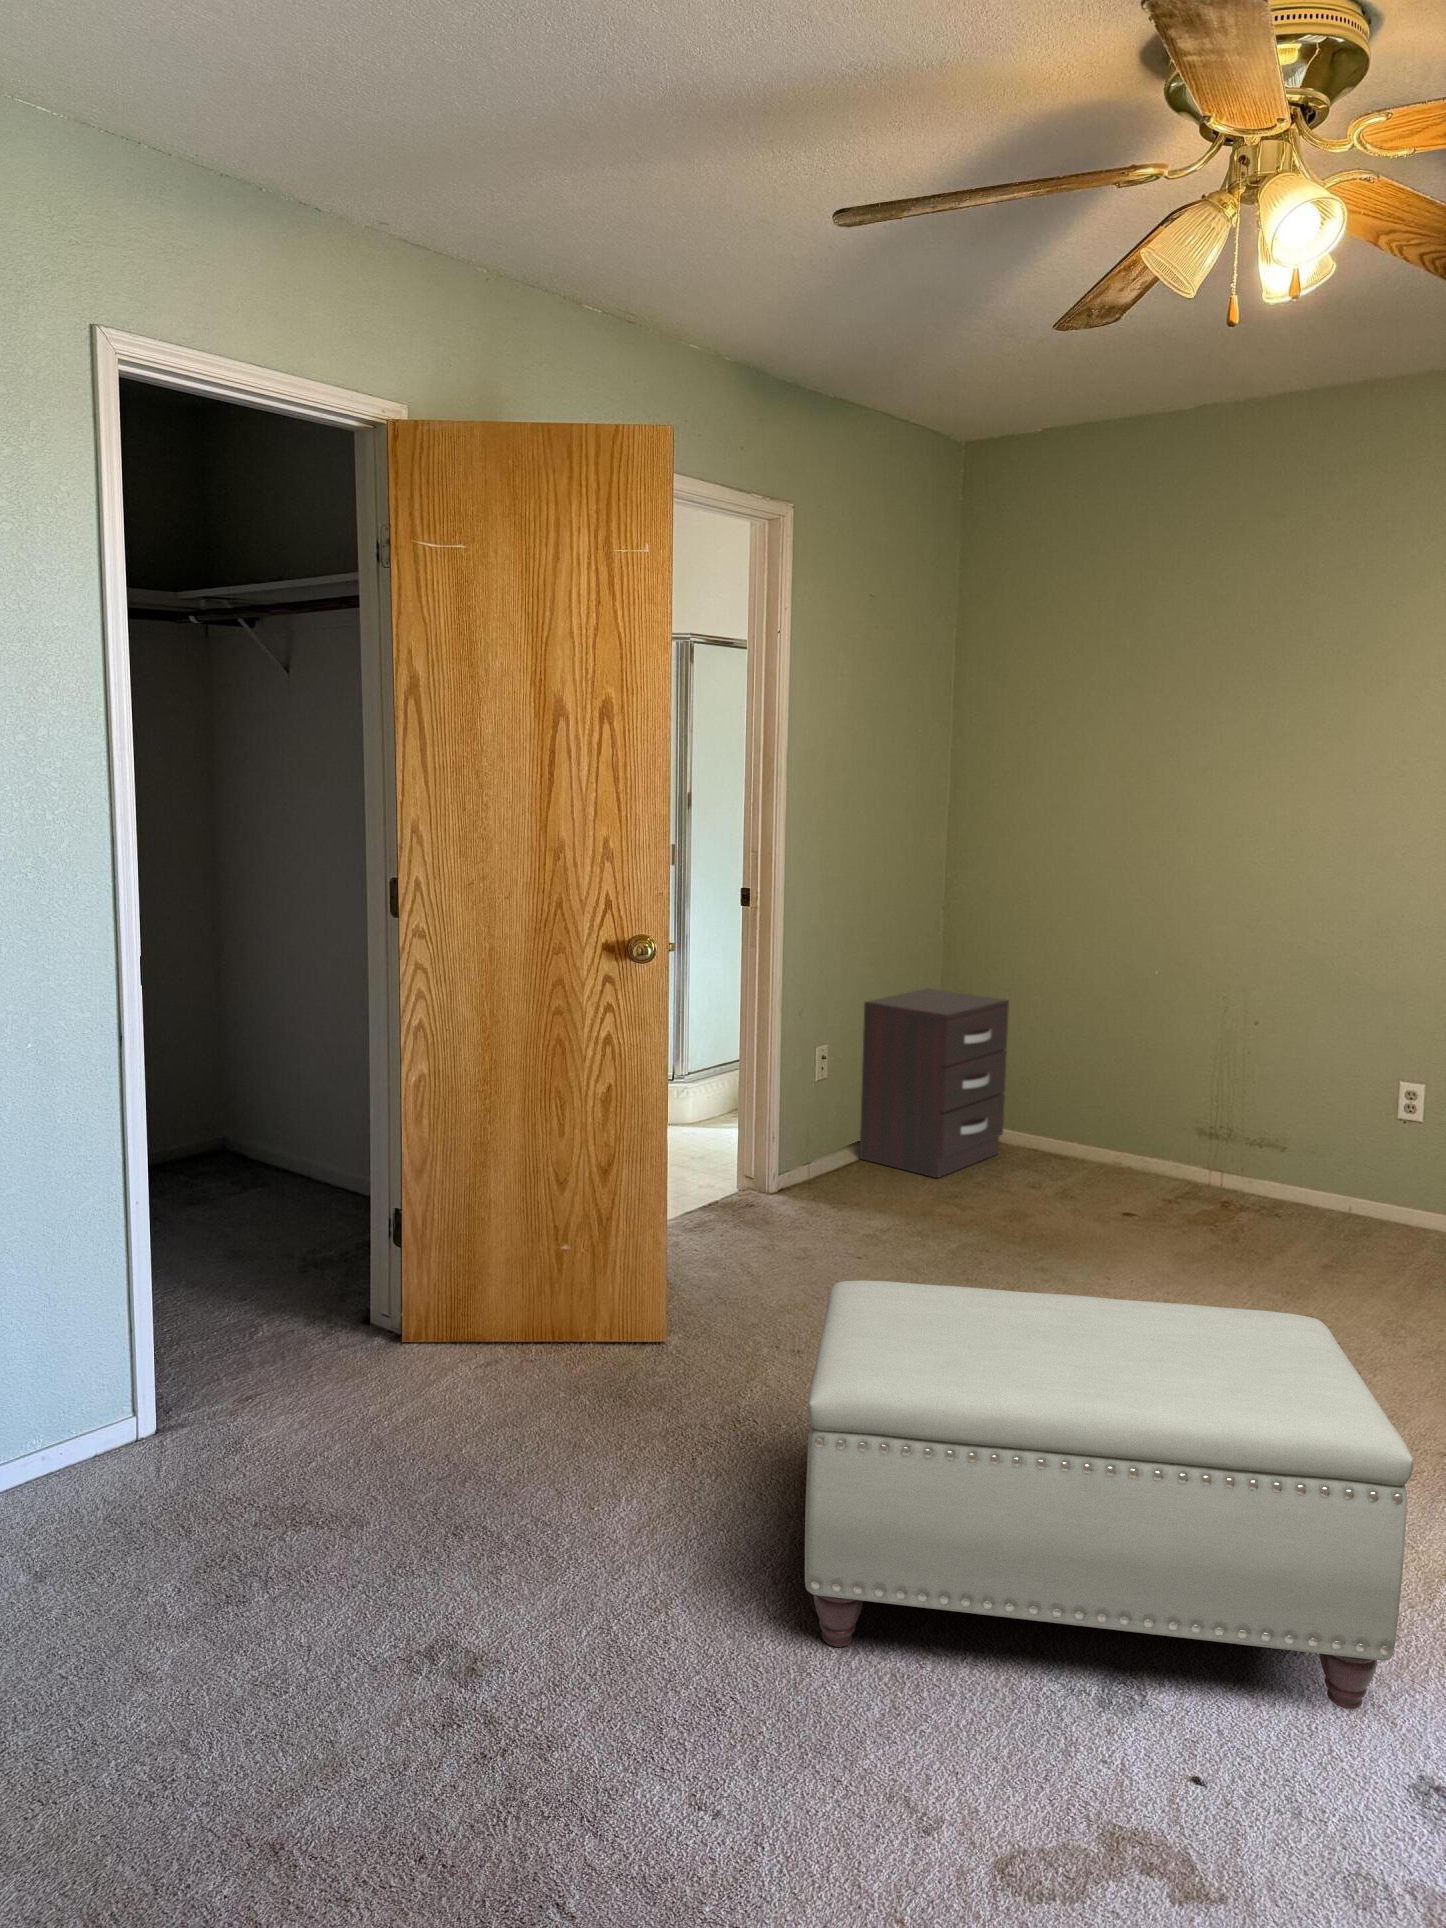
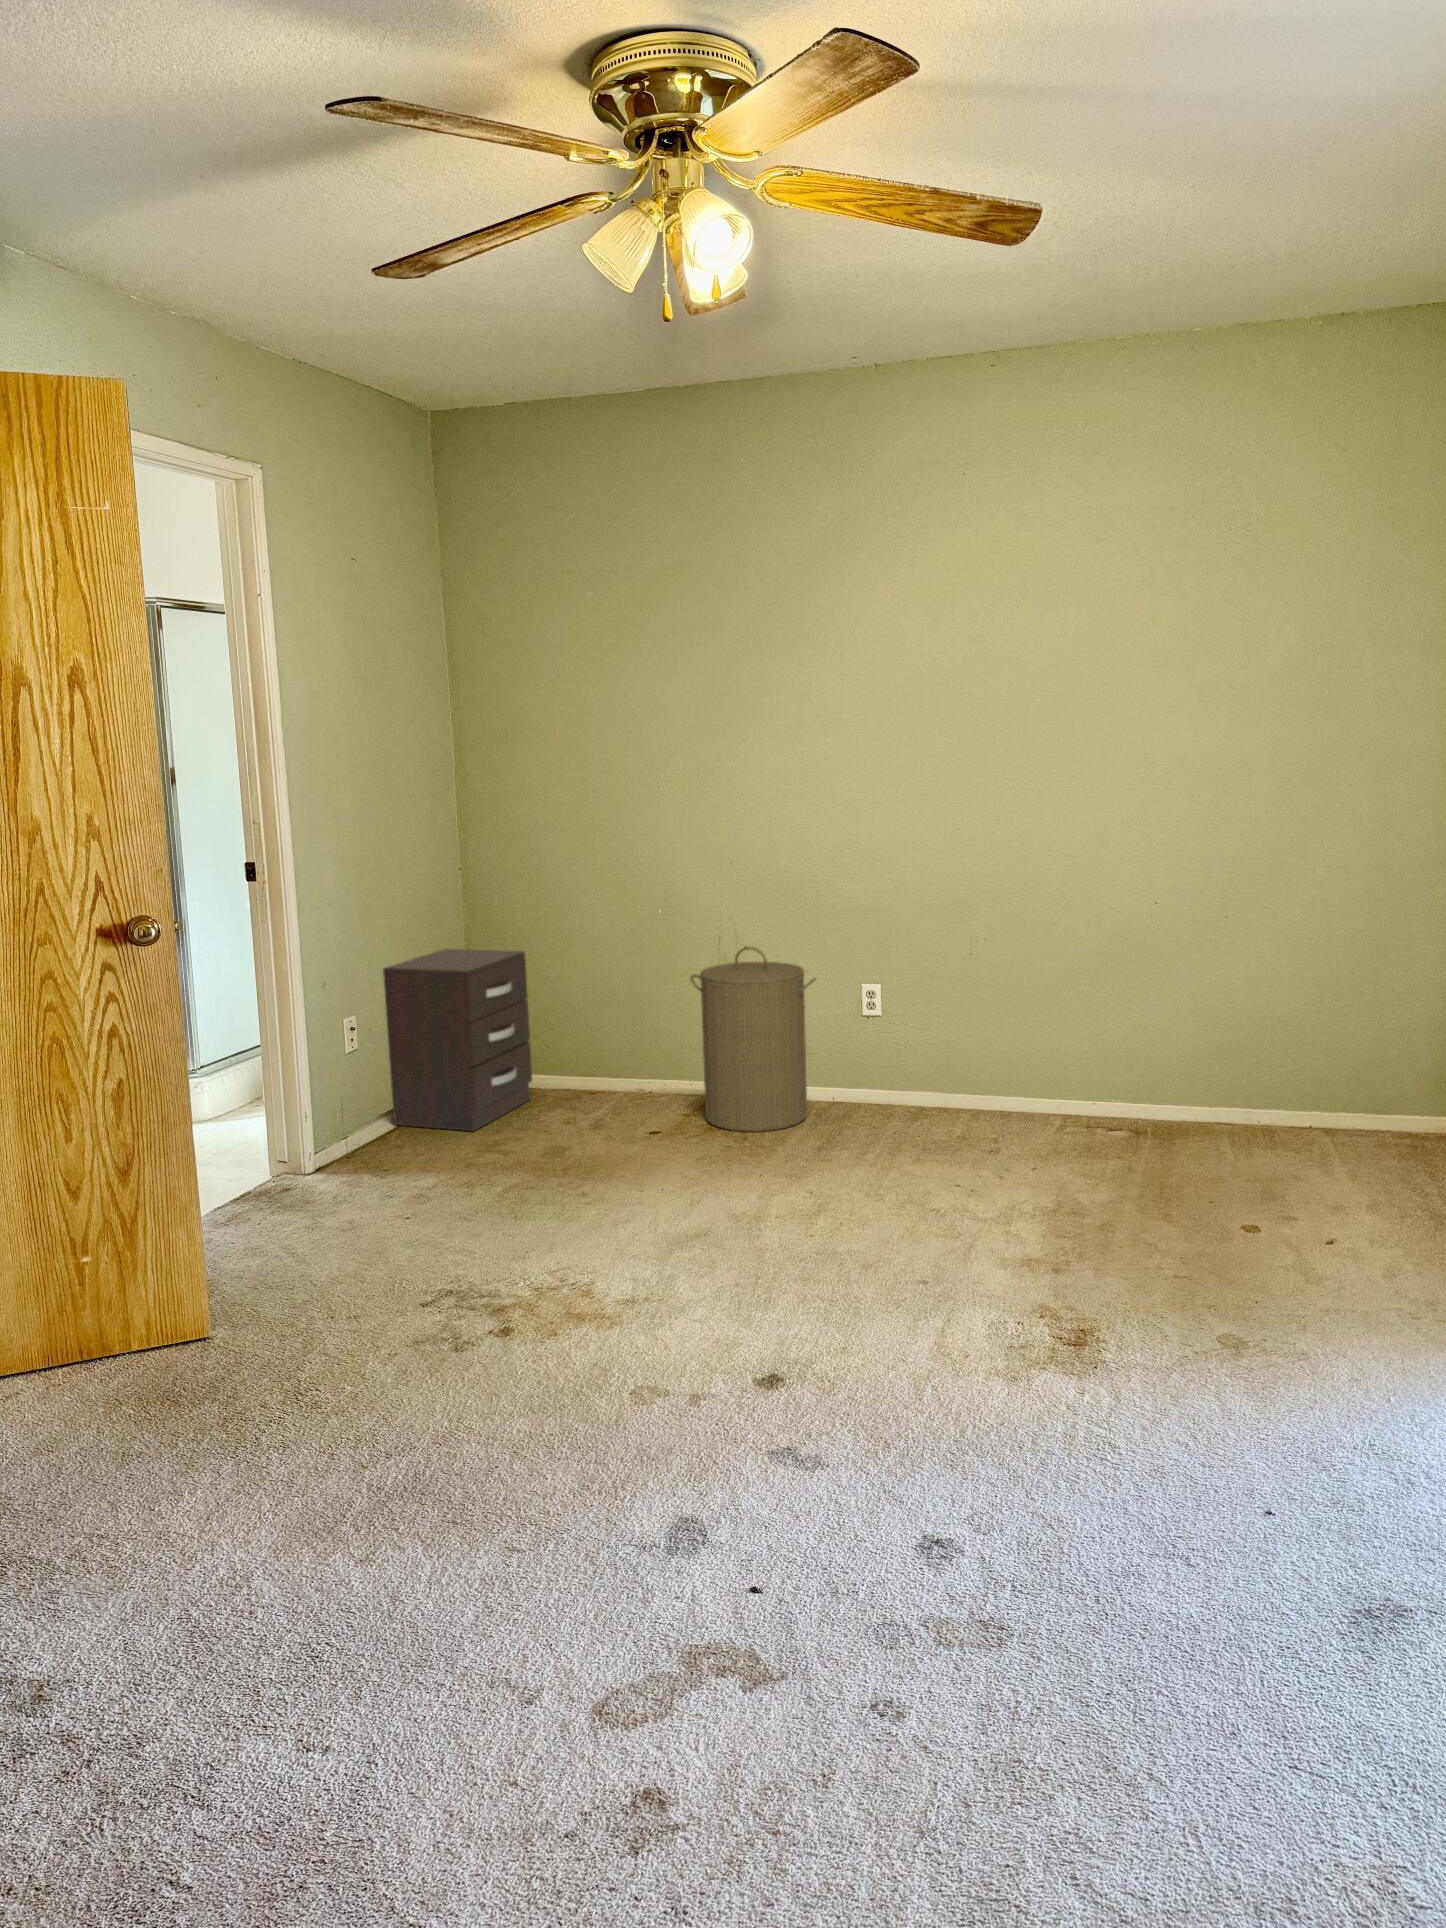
laundry hamper: none [1186,1023,1336,1231] -> present [690,947,816,1132]
ottoman: present [805,1280,1414,1709] -> none [374,1185,898,1571]

